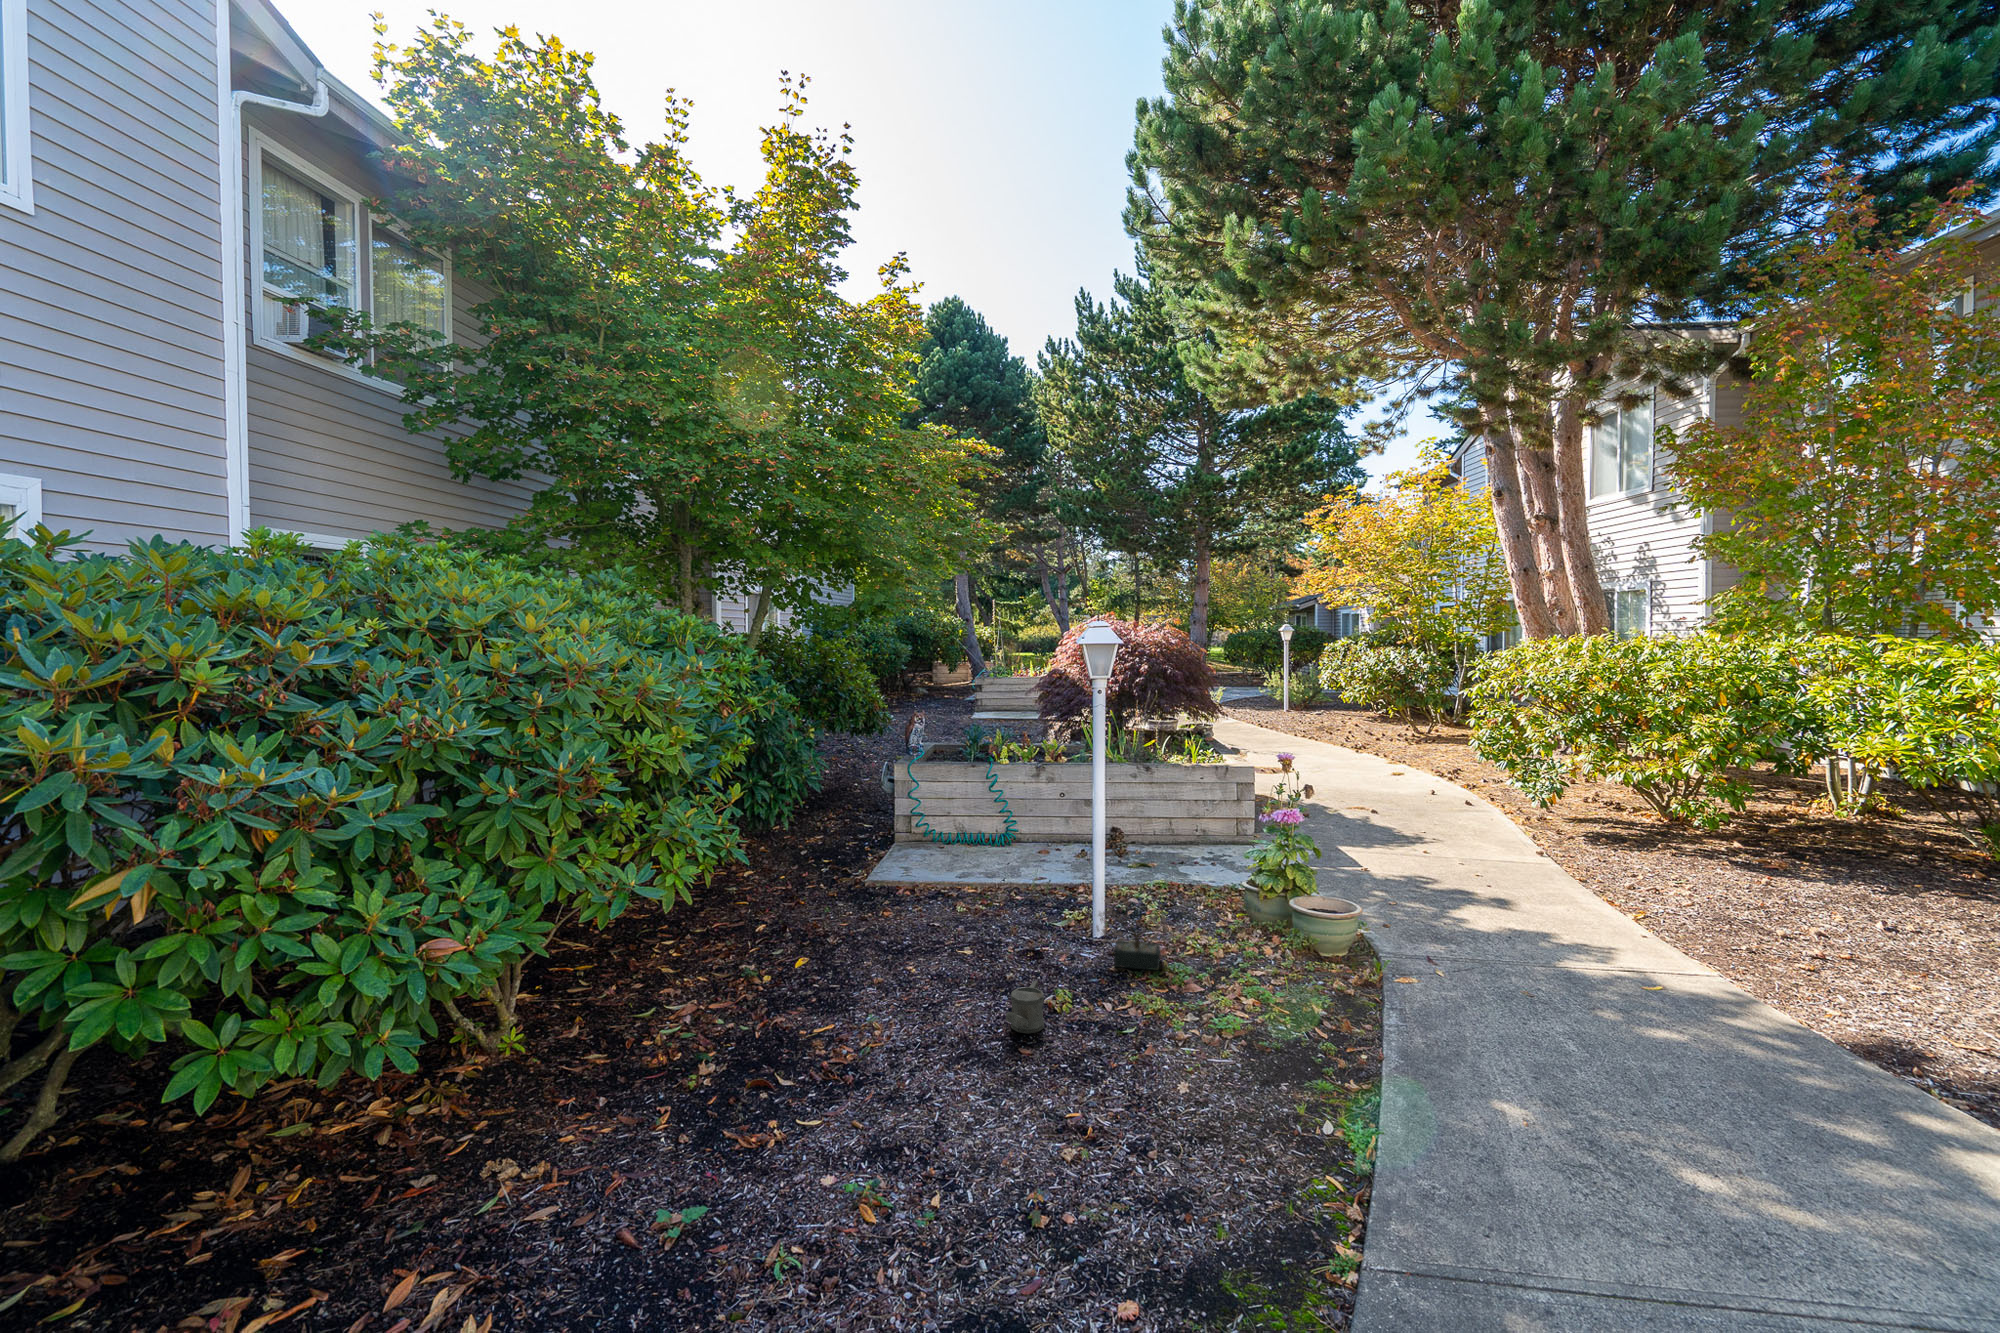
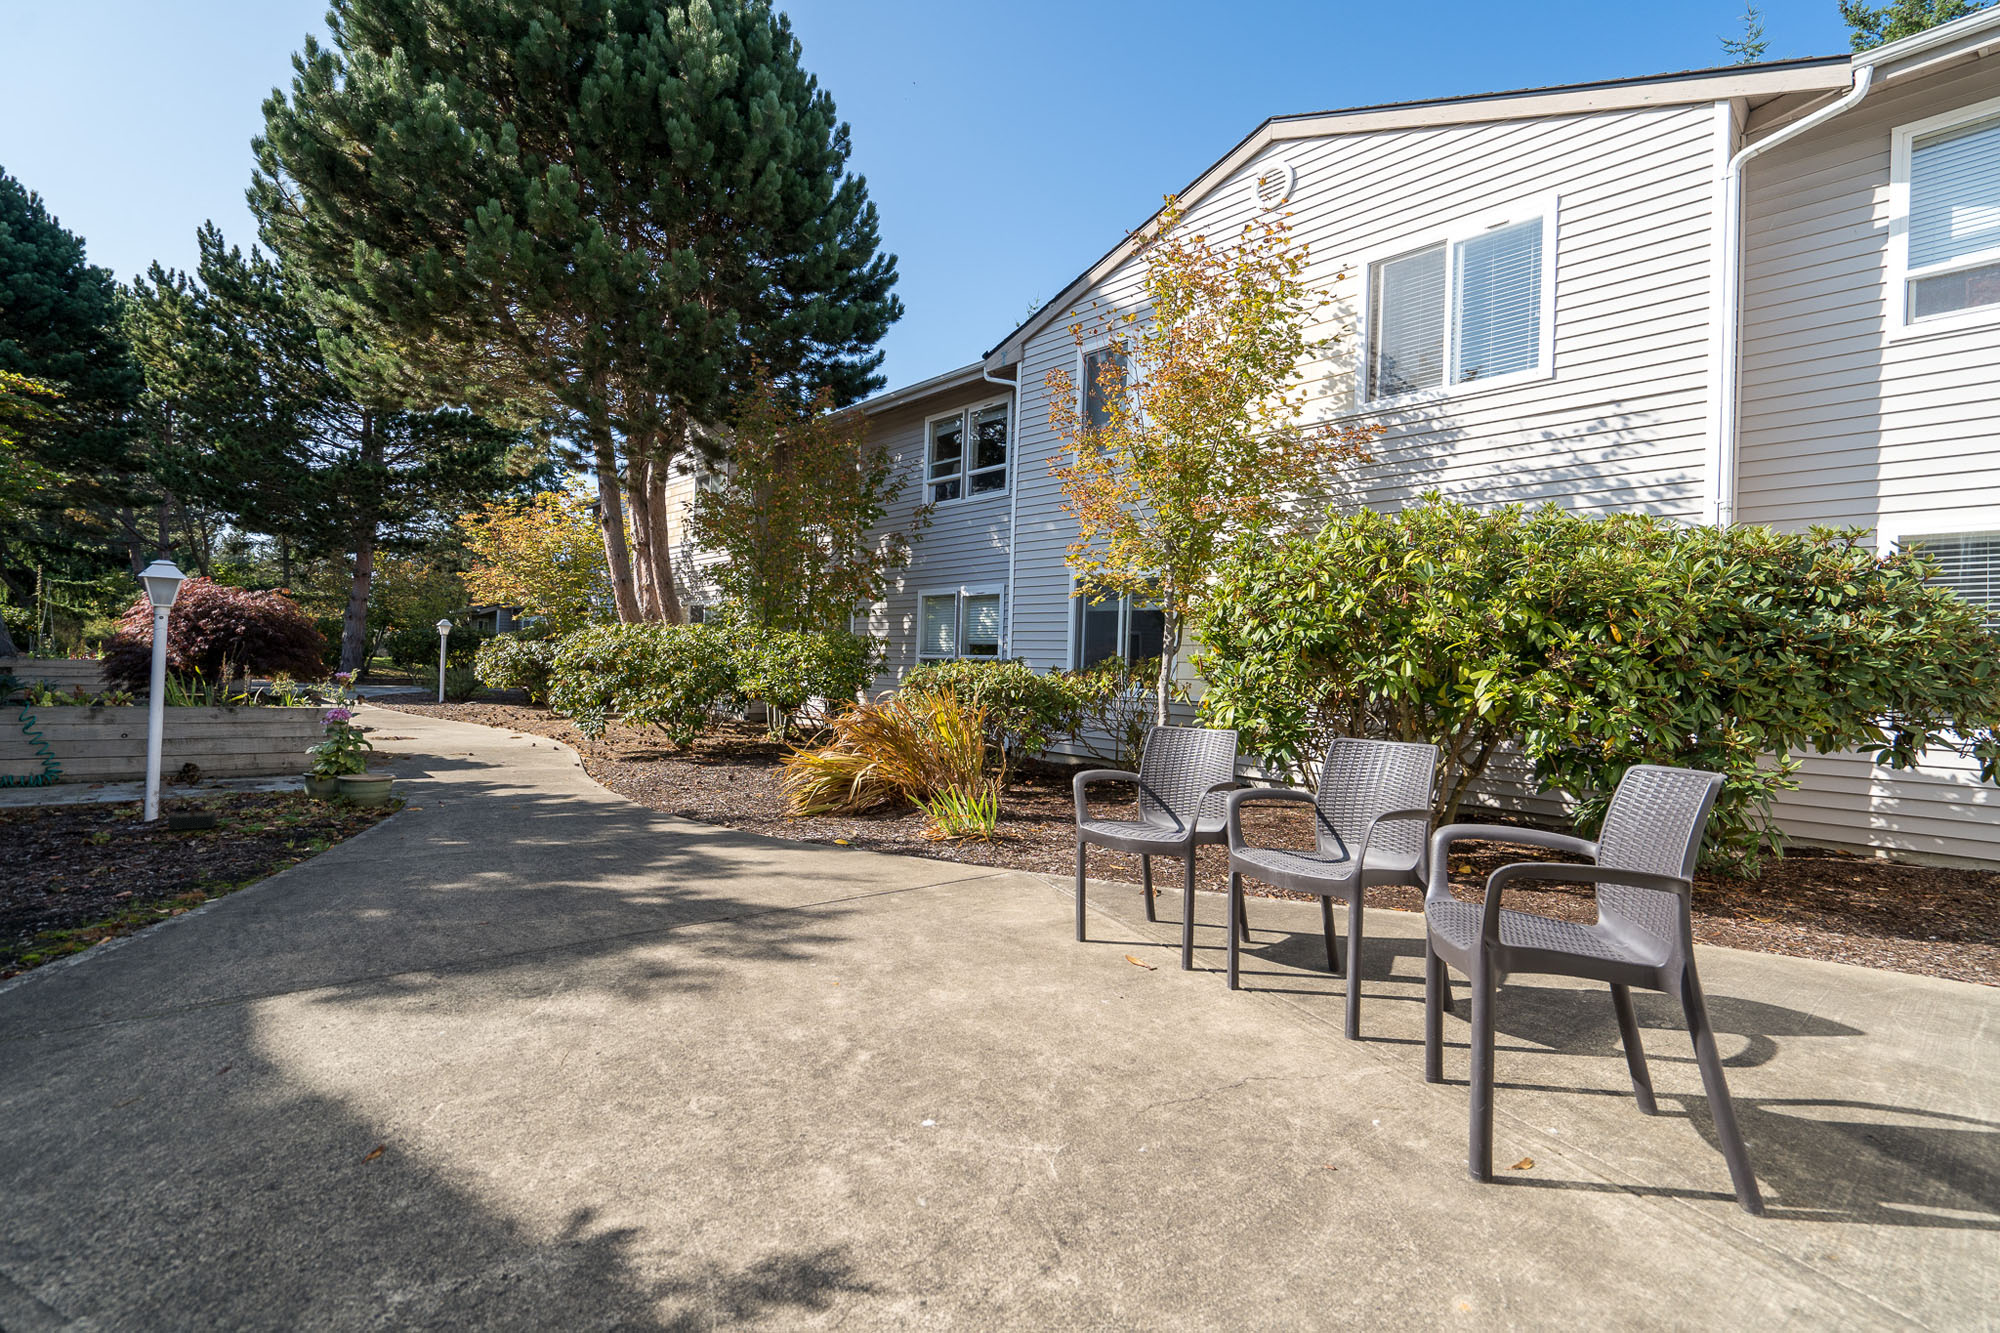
watering can: present [1006,981,1044,1034] -> none [45,828,87,859]

